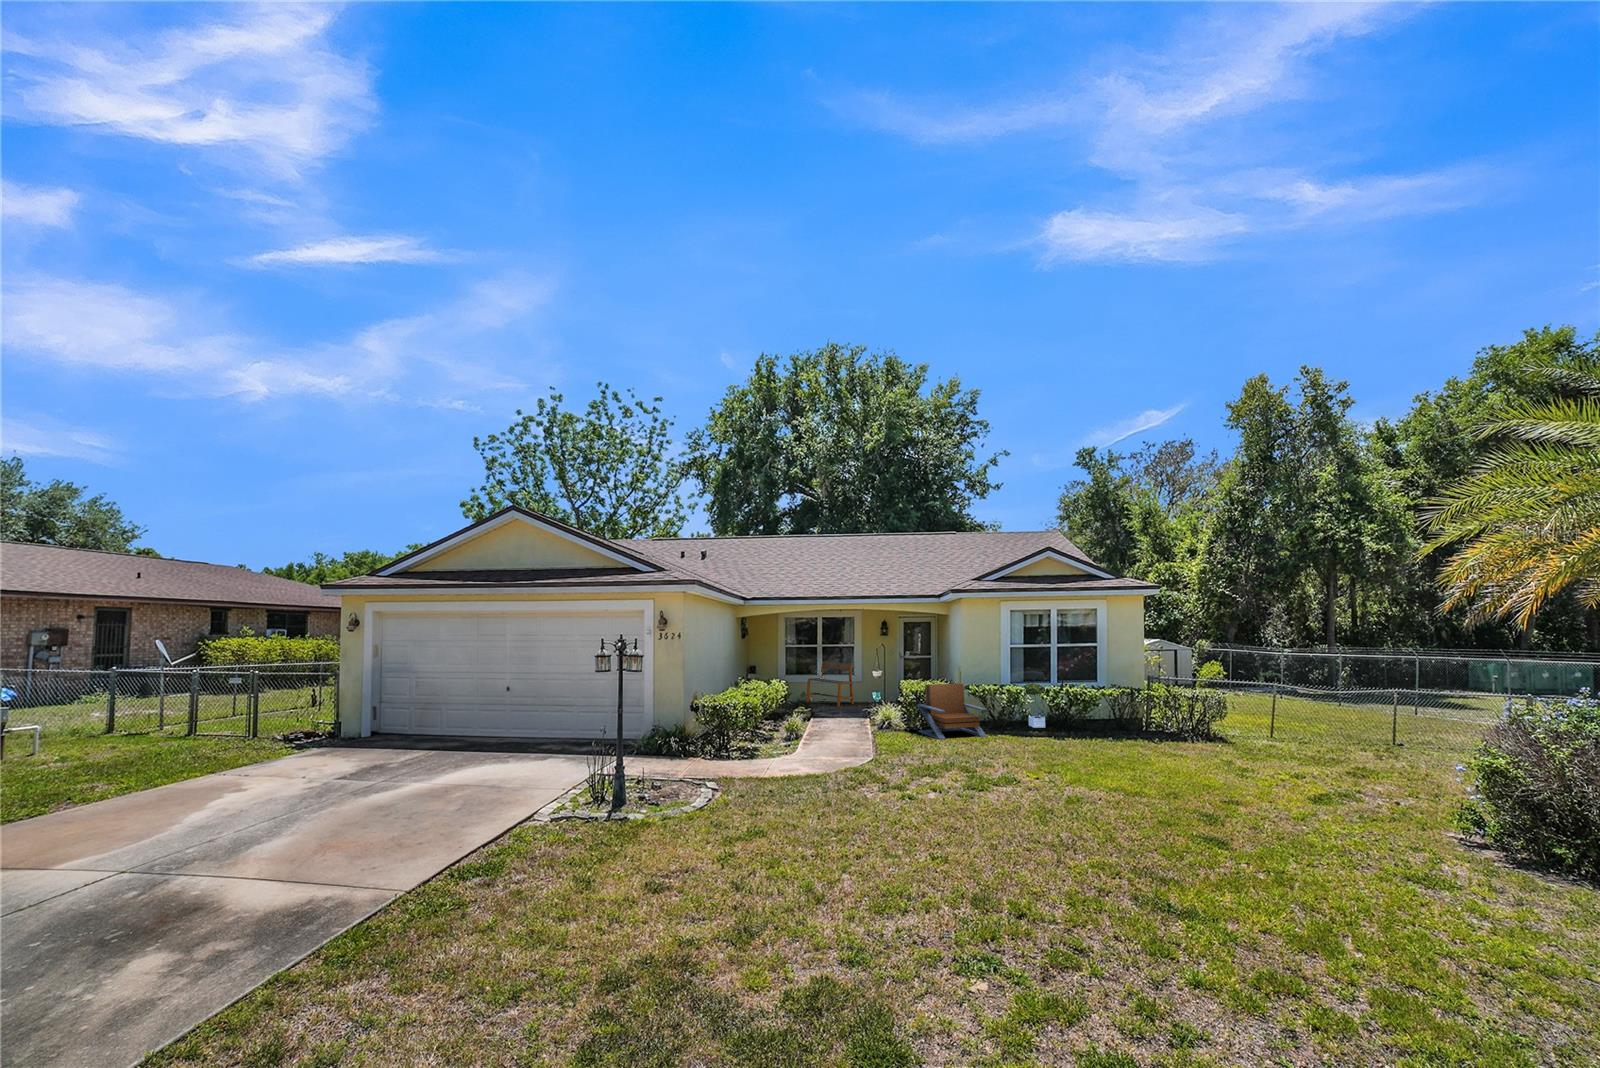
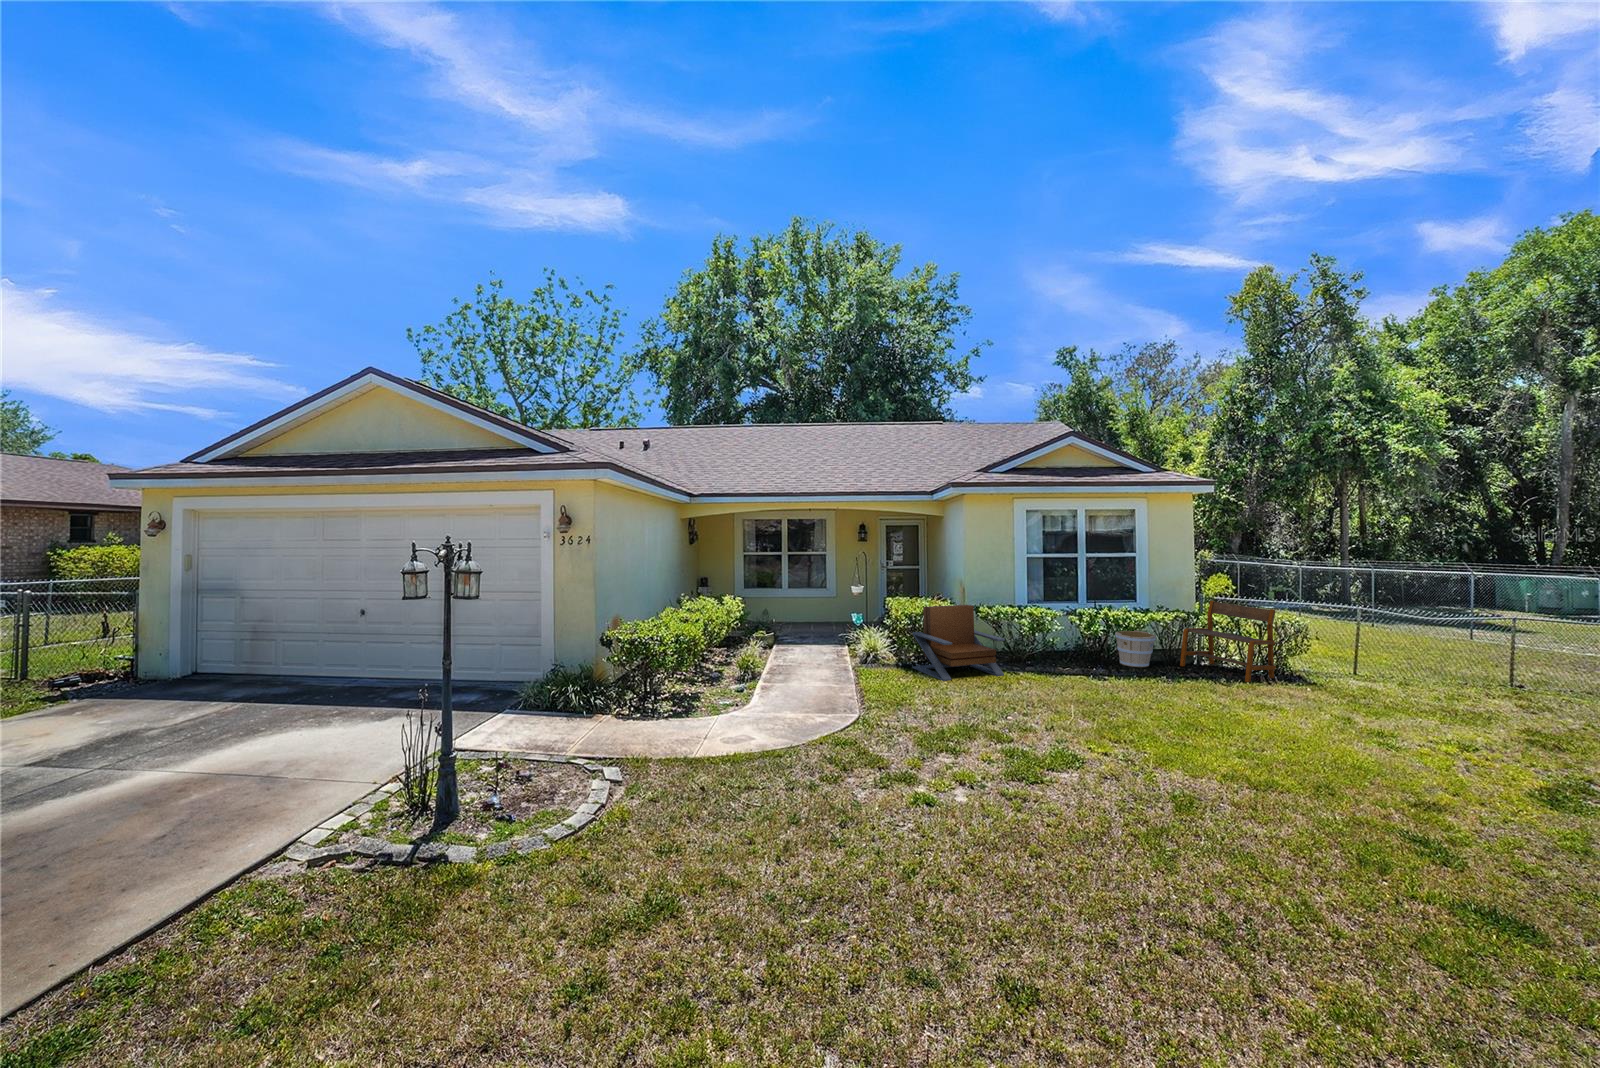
bench: present [806,661,854,707] -> present [1180,601,1276,682]
potted tree: present [1025,683,1045,728] -> none [1047,603,1074,660]
wooden bucket: none [1077,704,1107,733] -> present [1115,630,1156,667]

